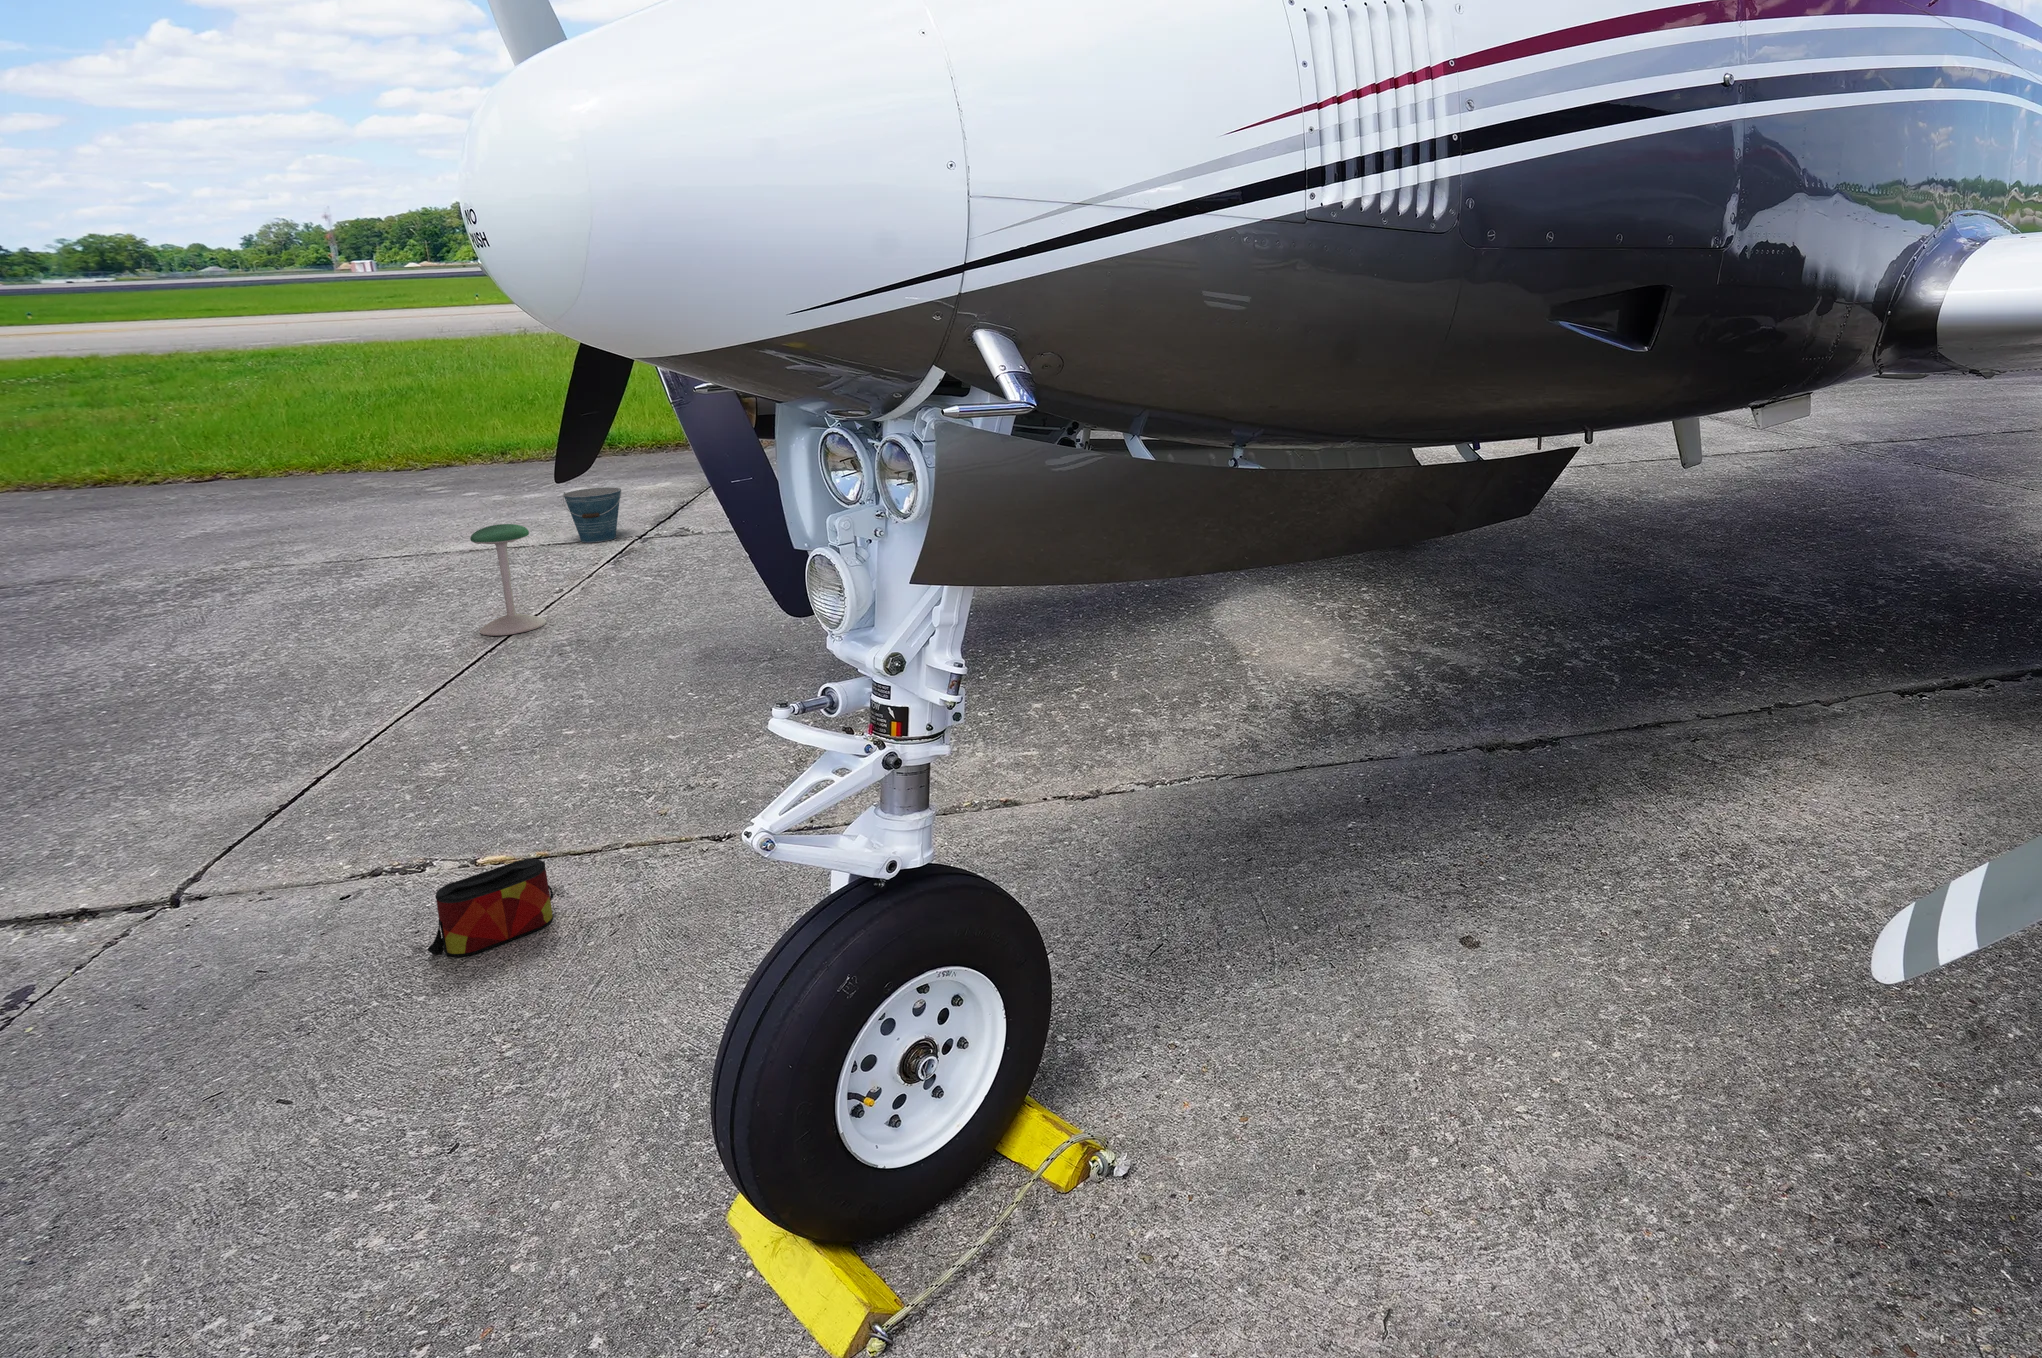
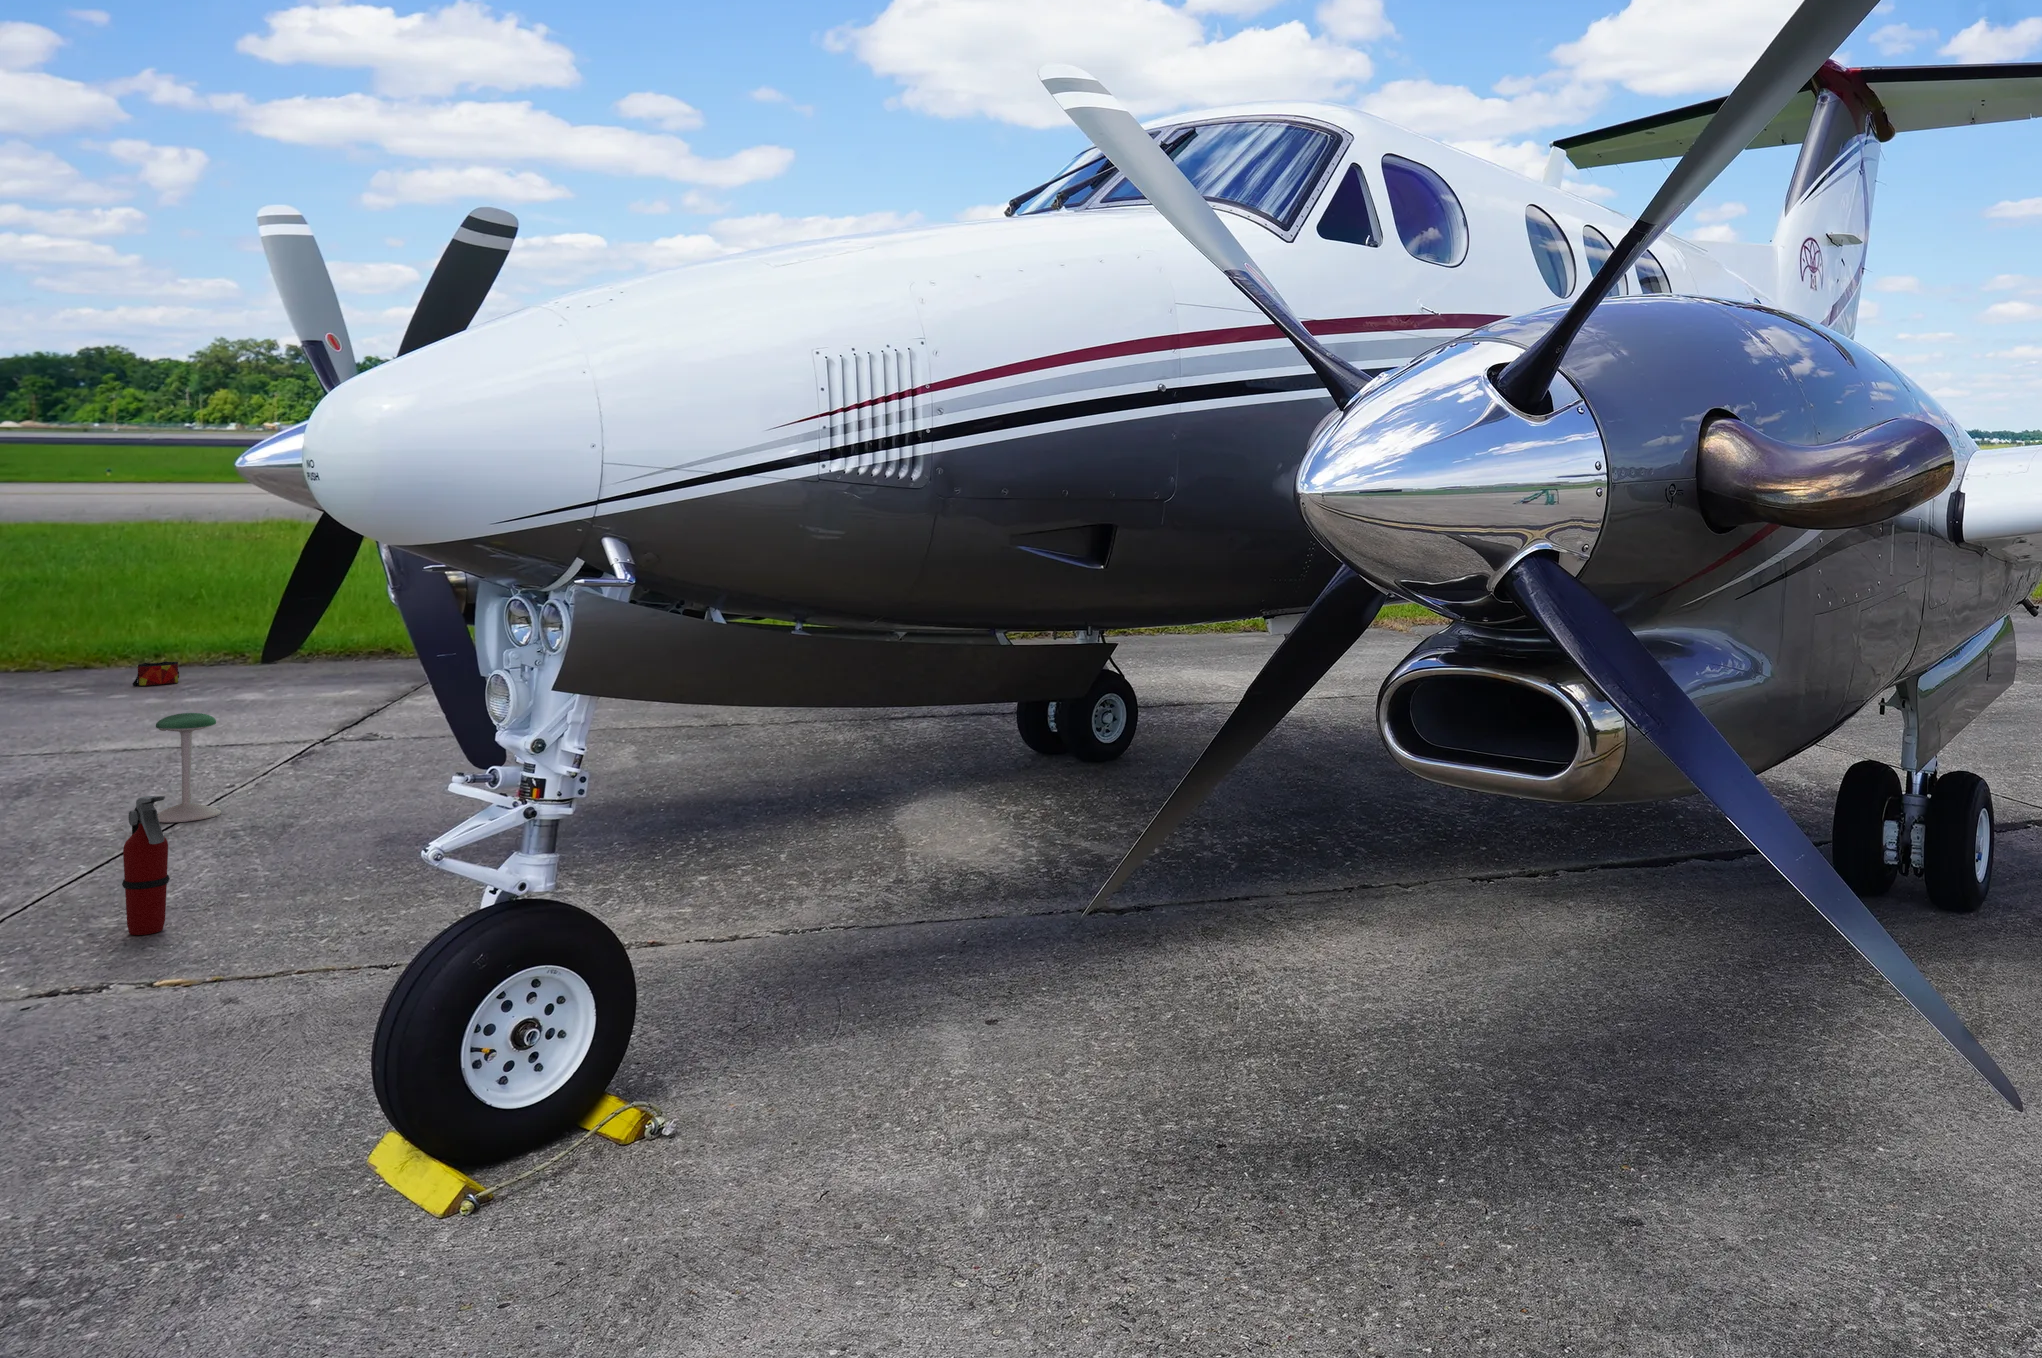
bucket: present [563,487,621,542] -> none [245,693,309,749]
fire extinguisher: none [430,646,486,795] -> present [122,796,170,935]
bag: present [427,859,553,956] -> present [133,661,179,686]

